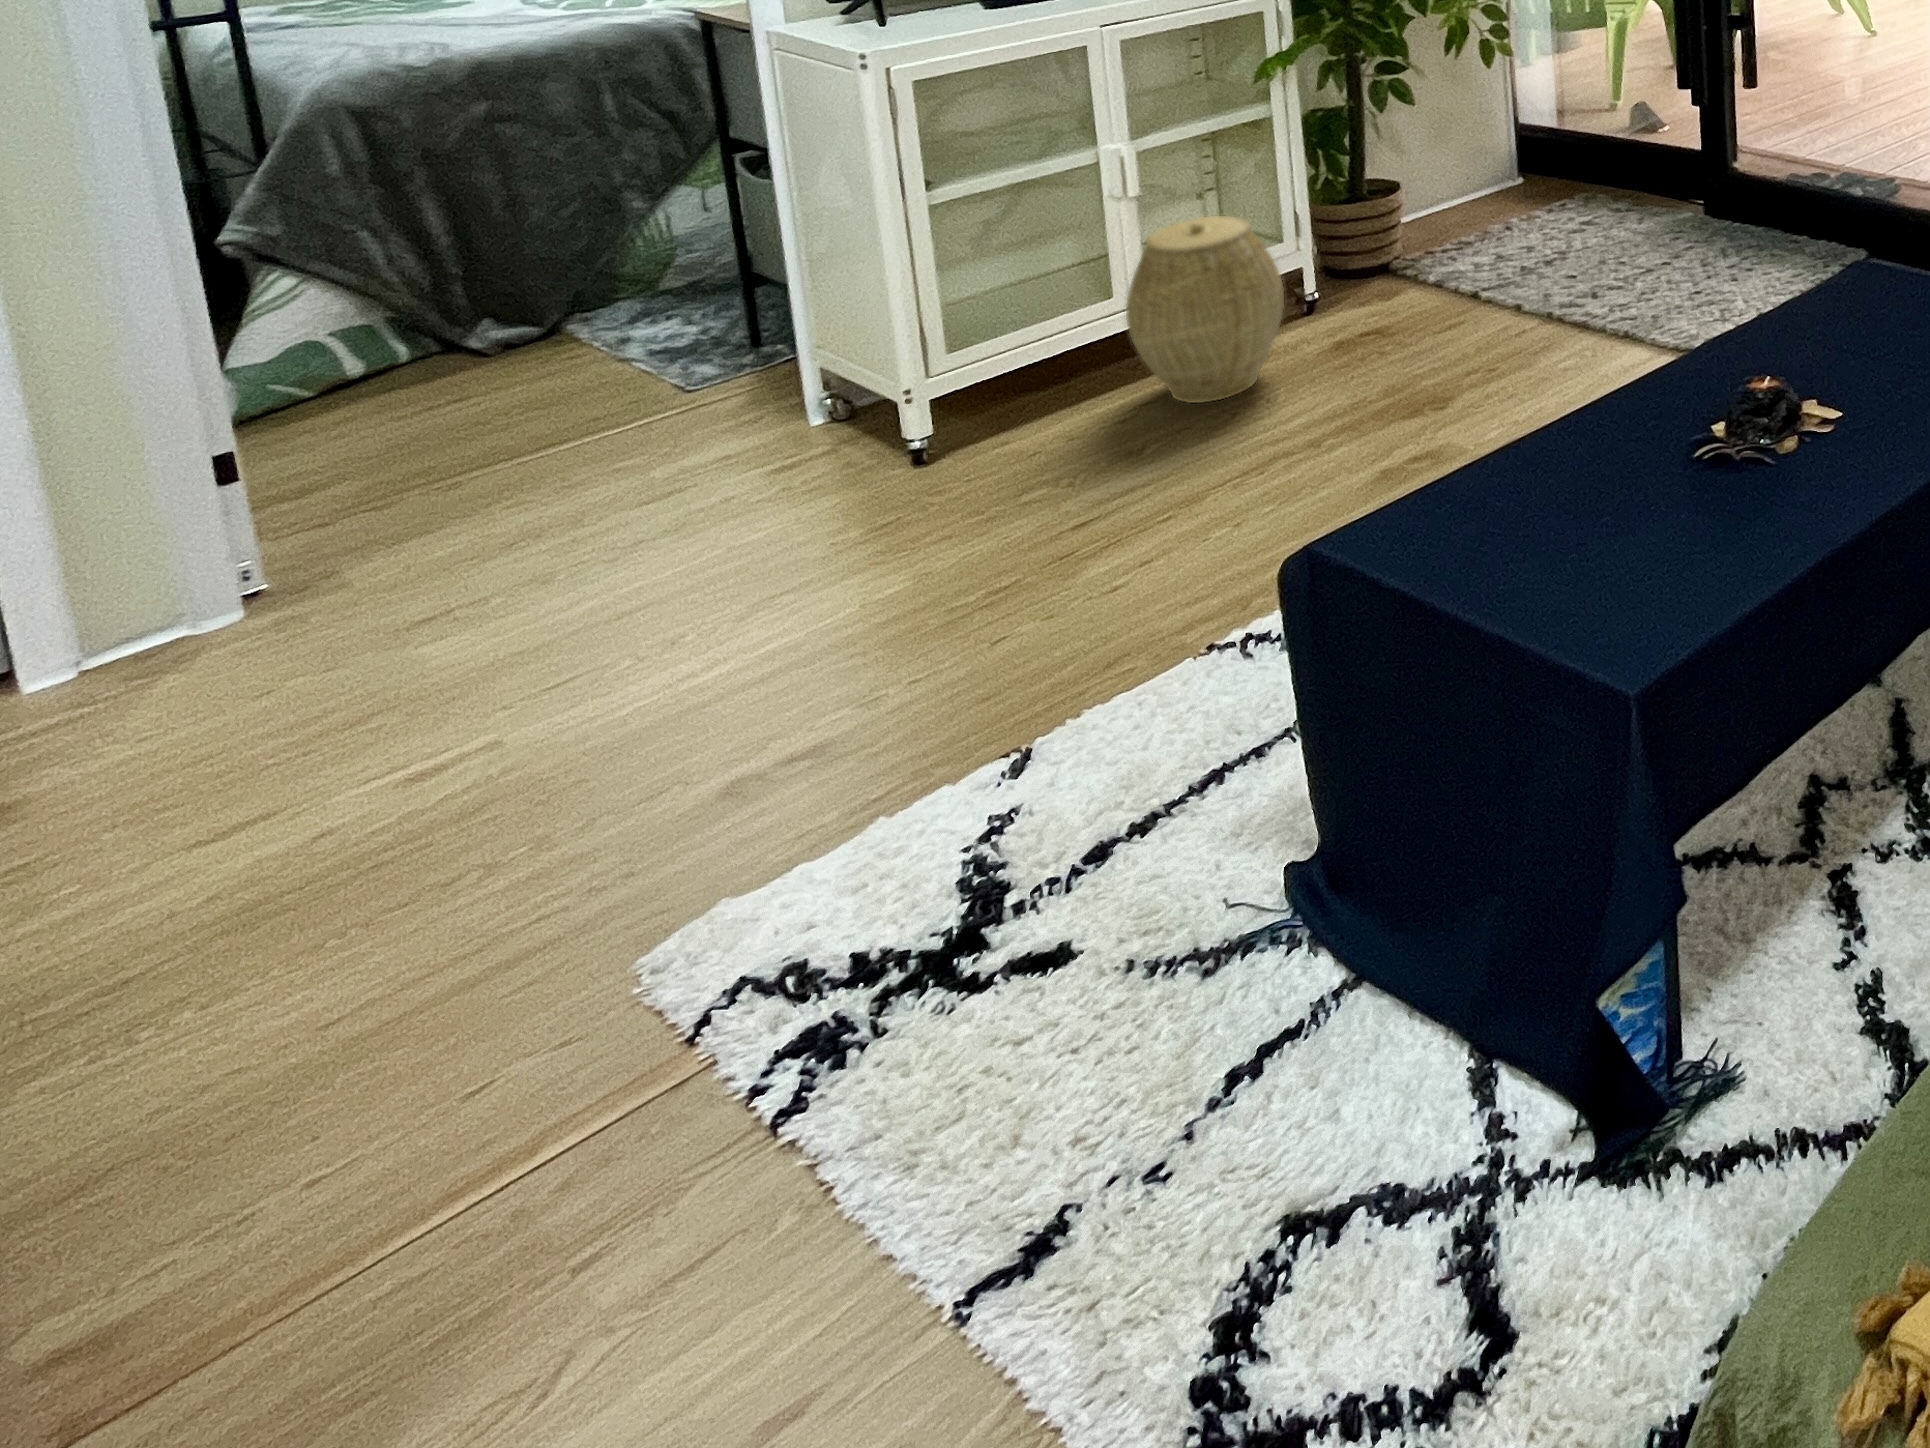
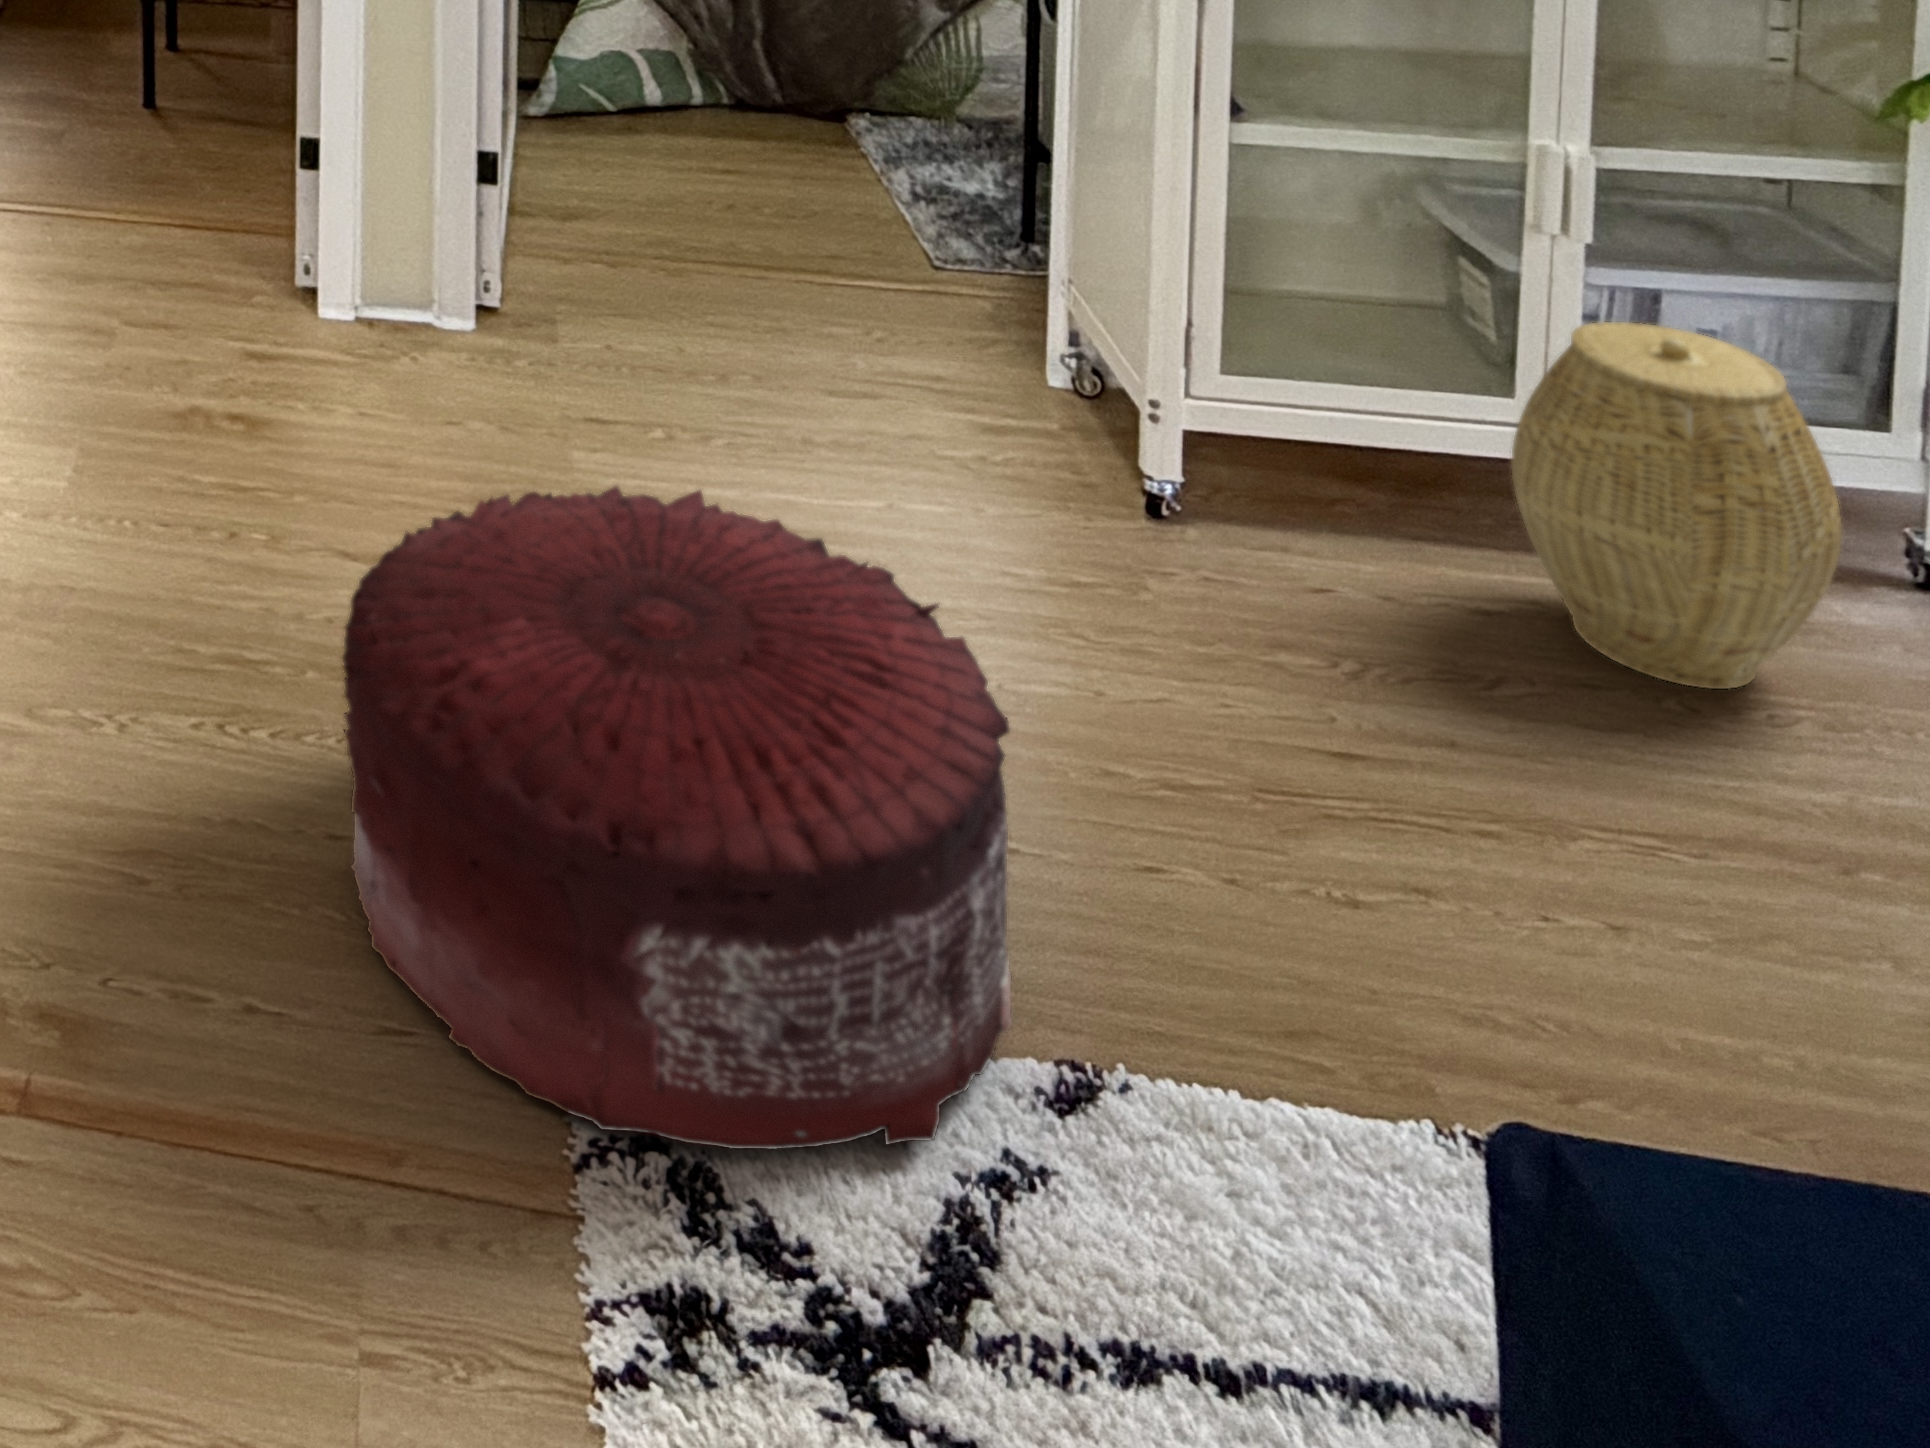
pouf: none [275,550,956,1092] -> present [342,486,1012,1149]

